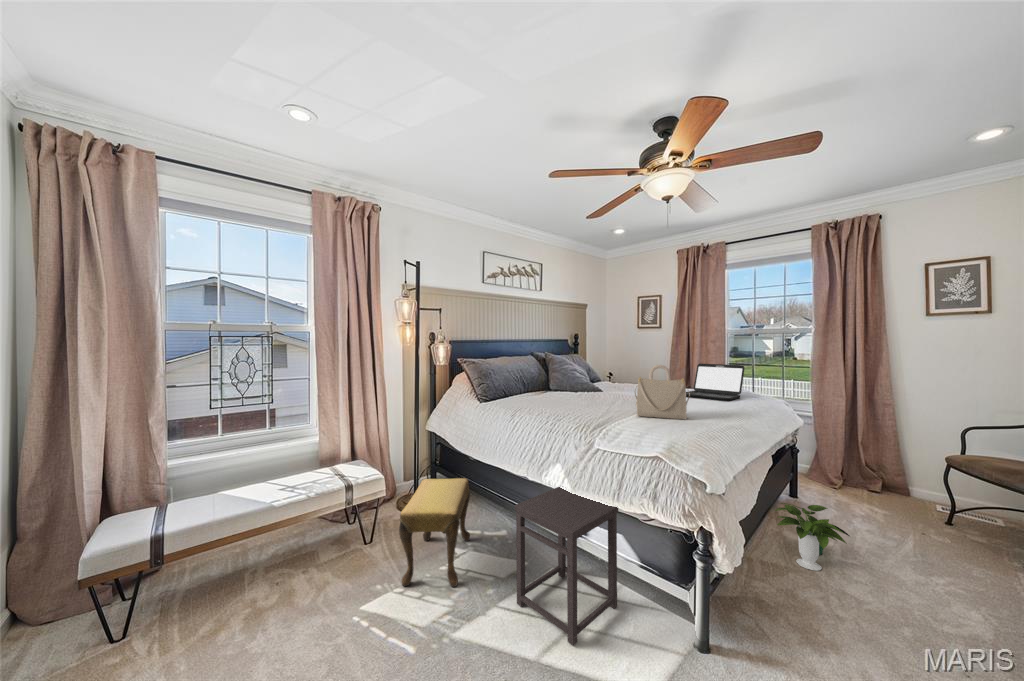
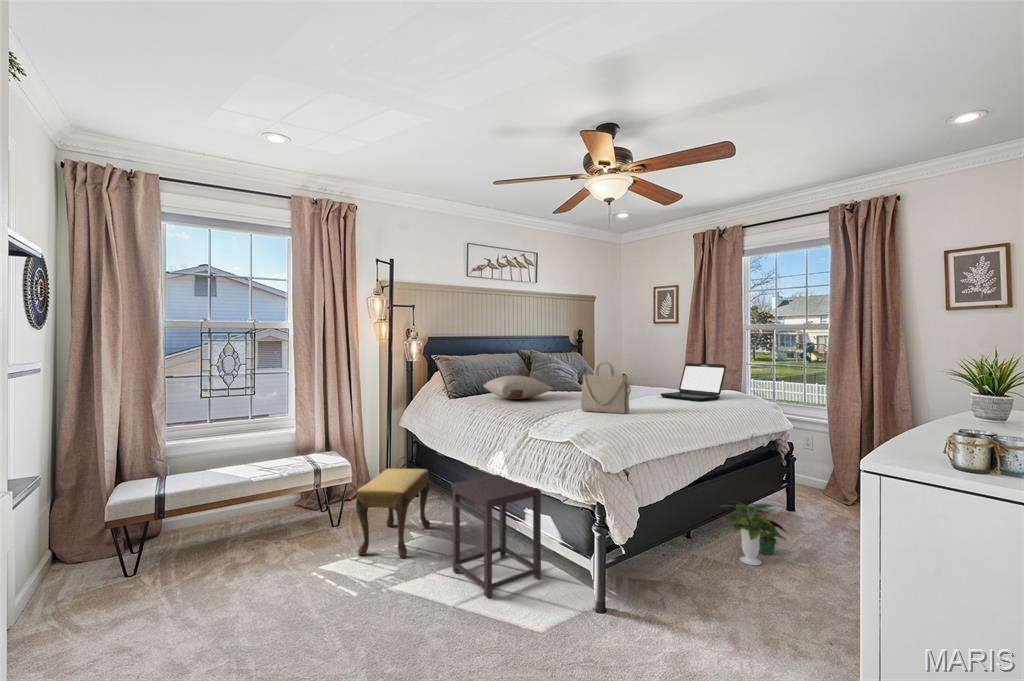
pillow: none [513,378,586,402] -> present [484,375,553,399]

